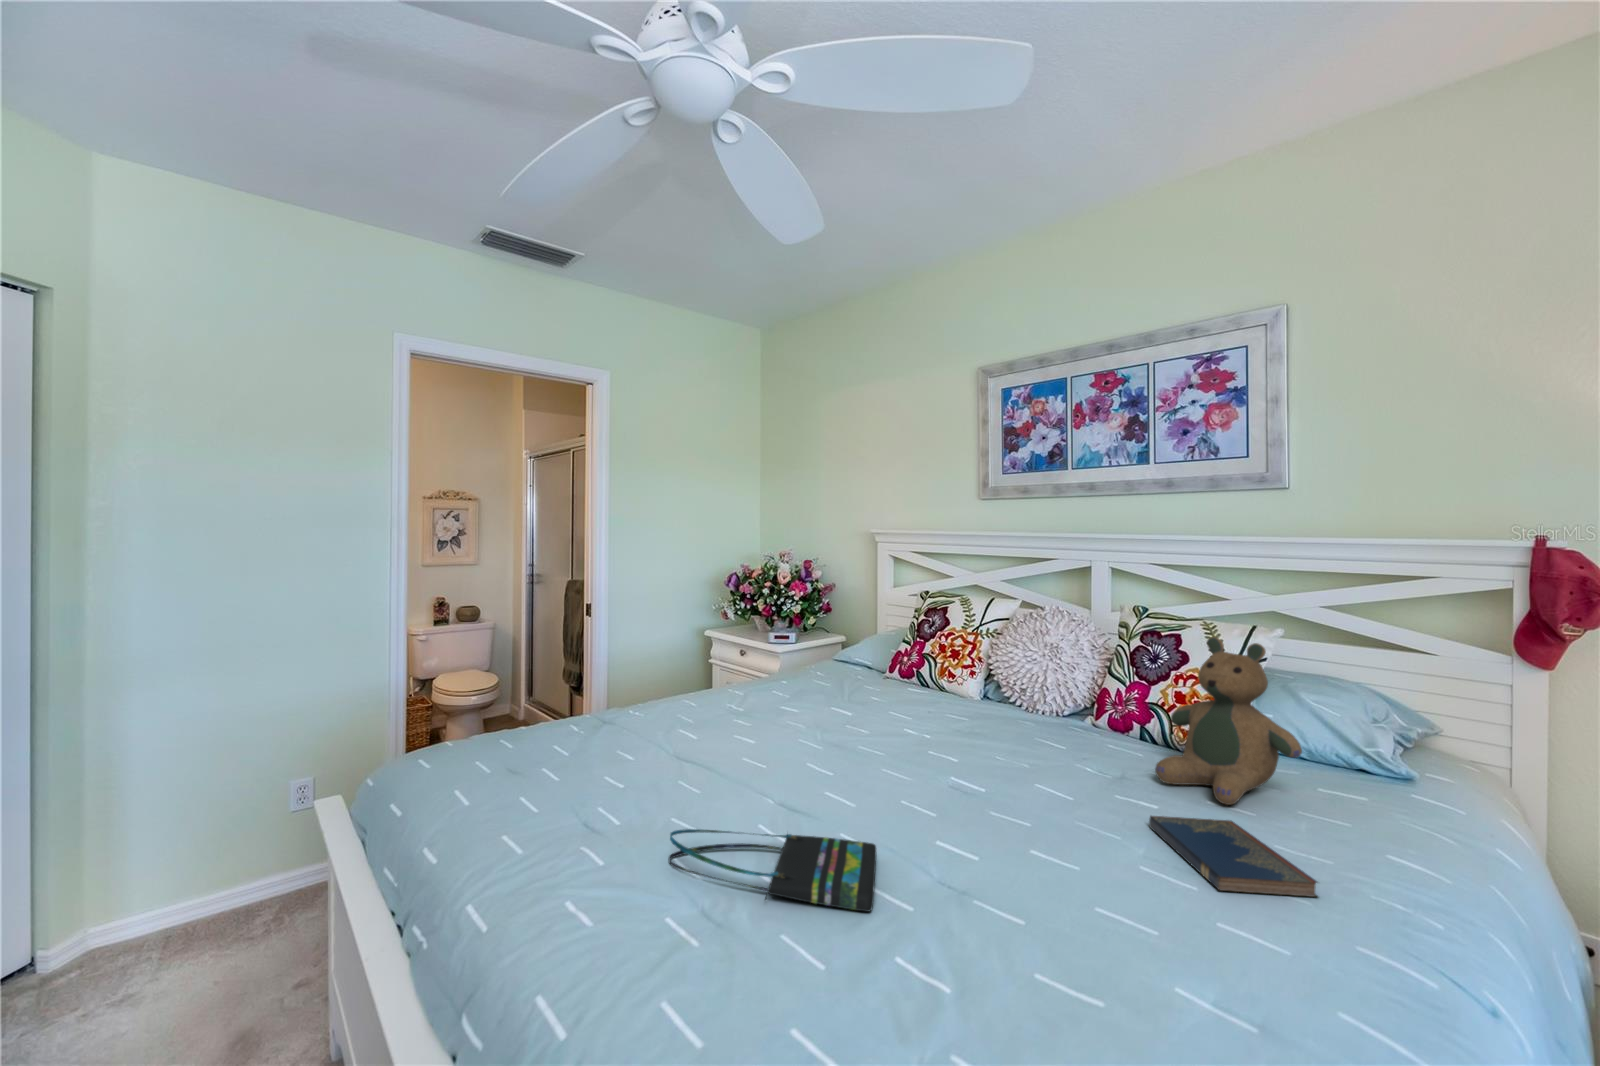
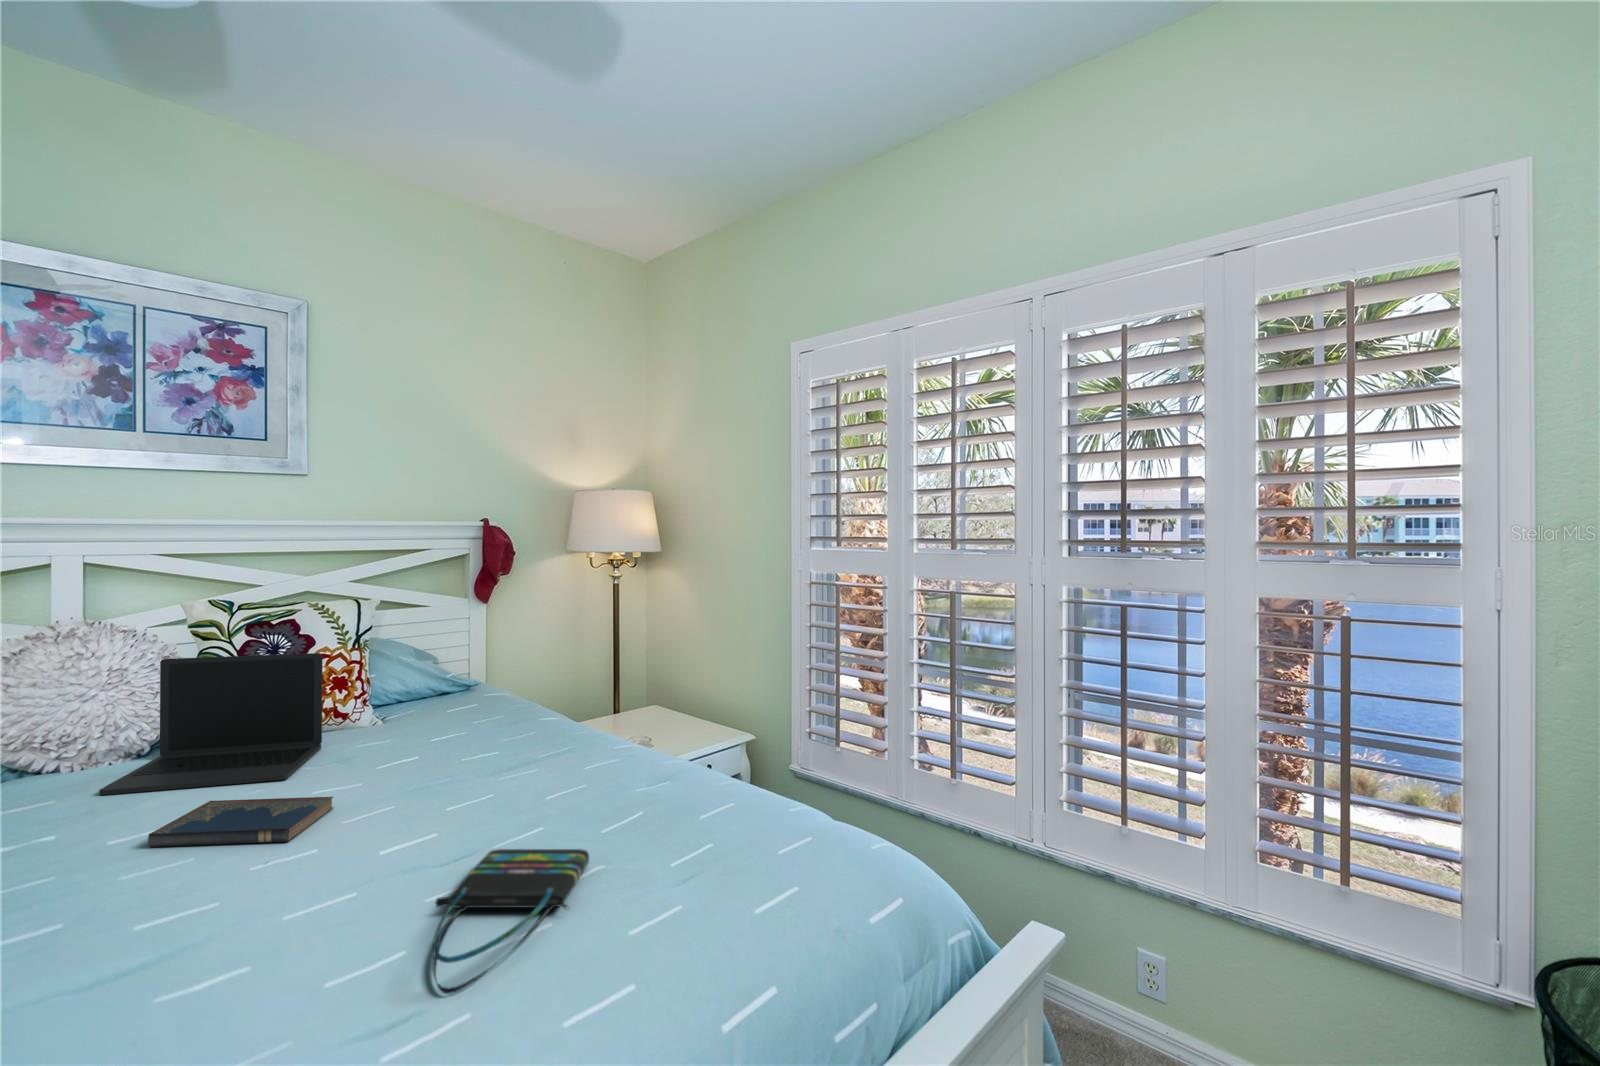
teddy bear: present [1155,637,1302,805] -> none [361,609,472,743]
laptop: none [982,641,1126,757] -> present [99,653,323,795]
hardcover book: present [1149,816,1318,897] -> present [148,797,333,847]

